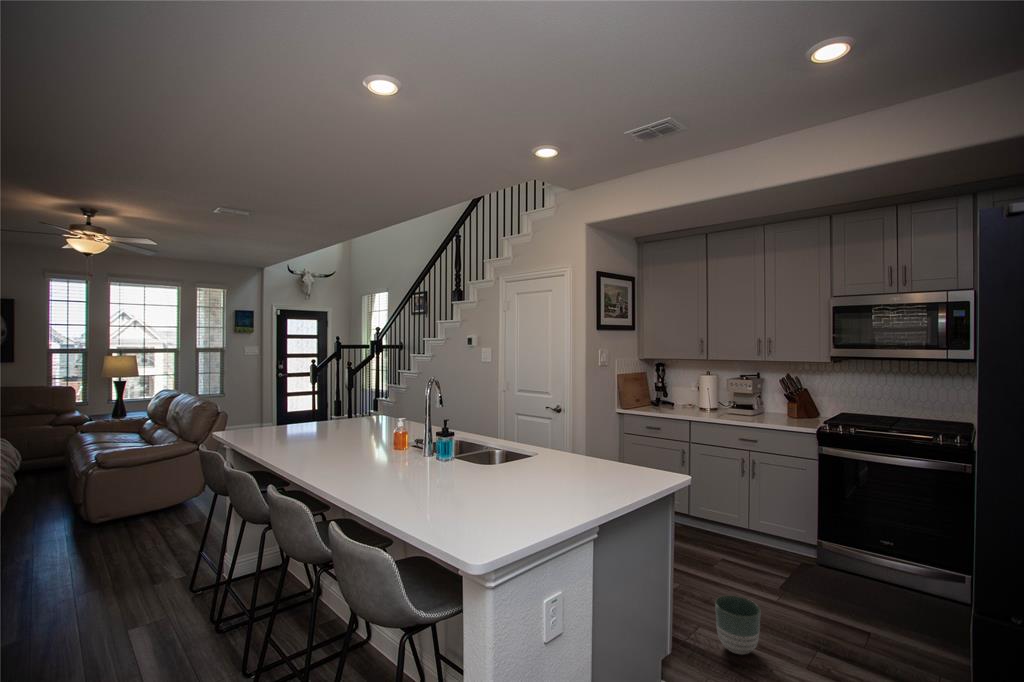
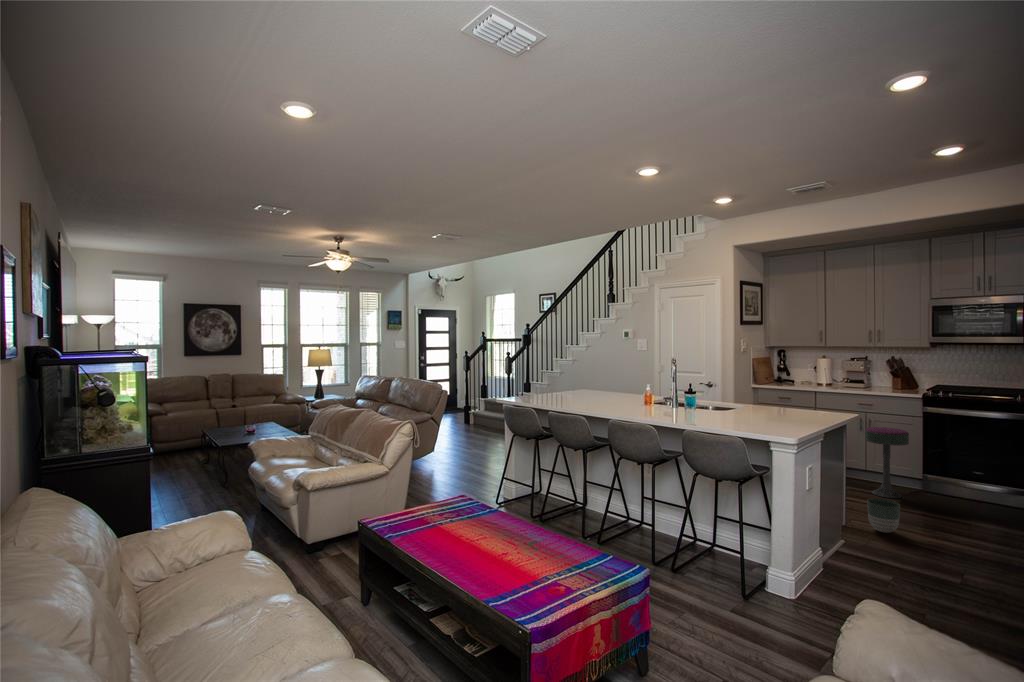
bar stool: none [741,472,797,576] -> present [865,427,909,498]

